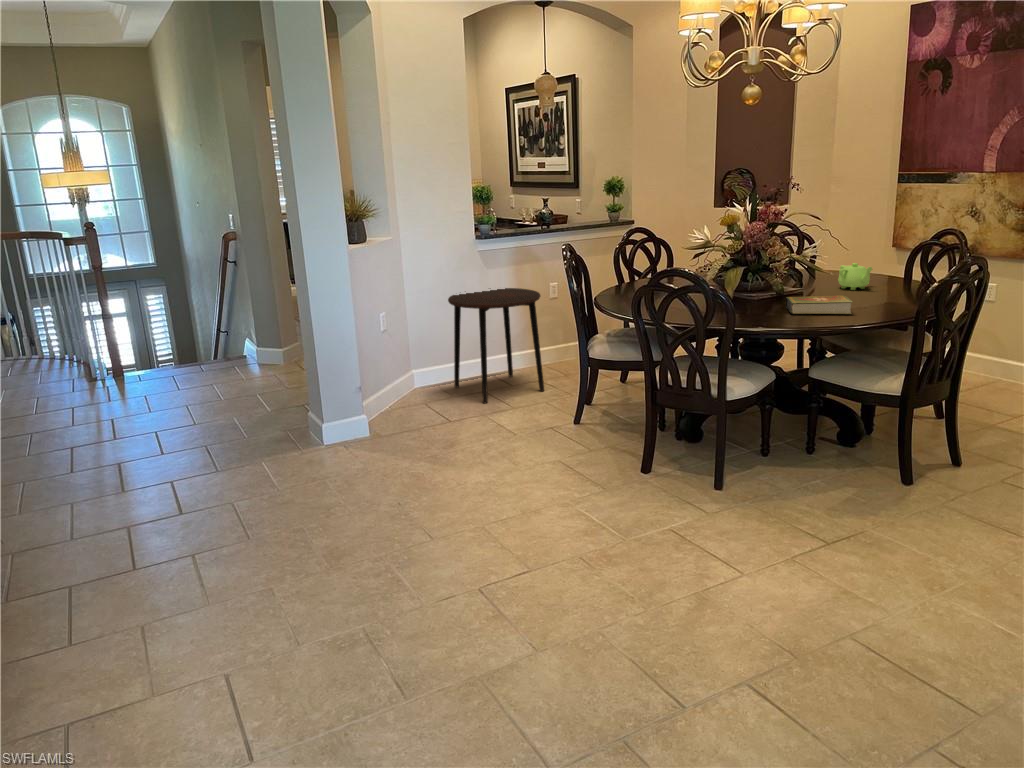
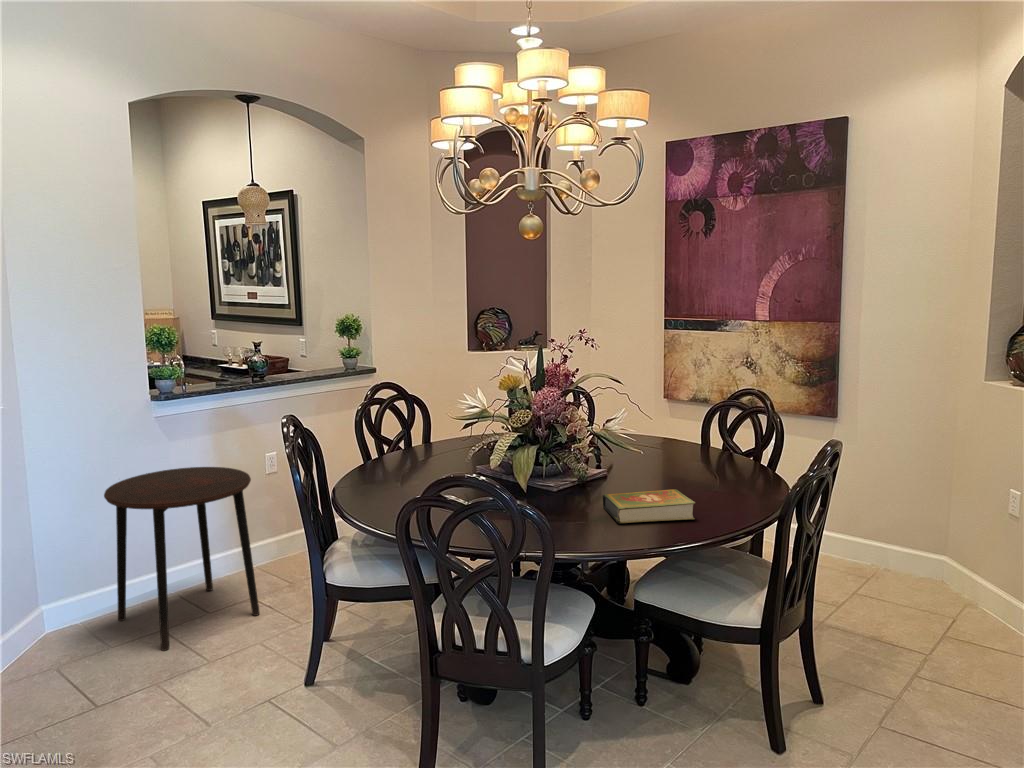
teapot: present [838,263,872,290] -> none [646,435,688,470]

